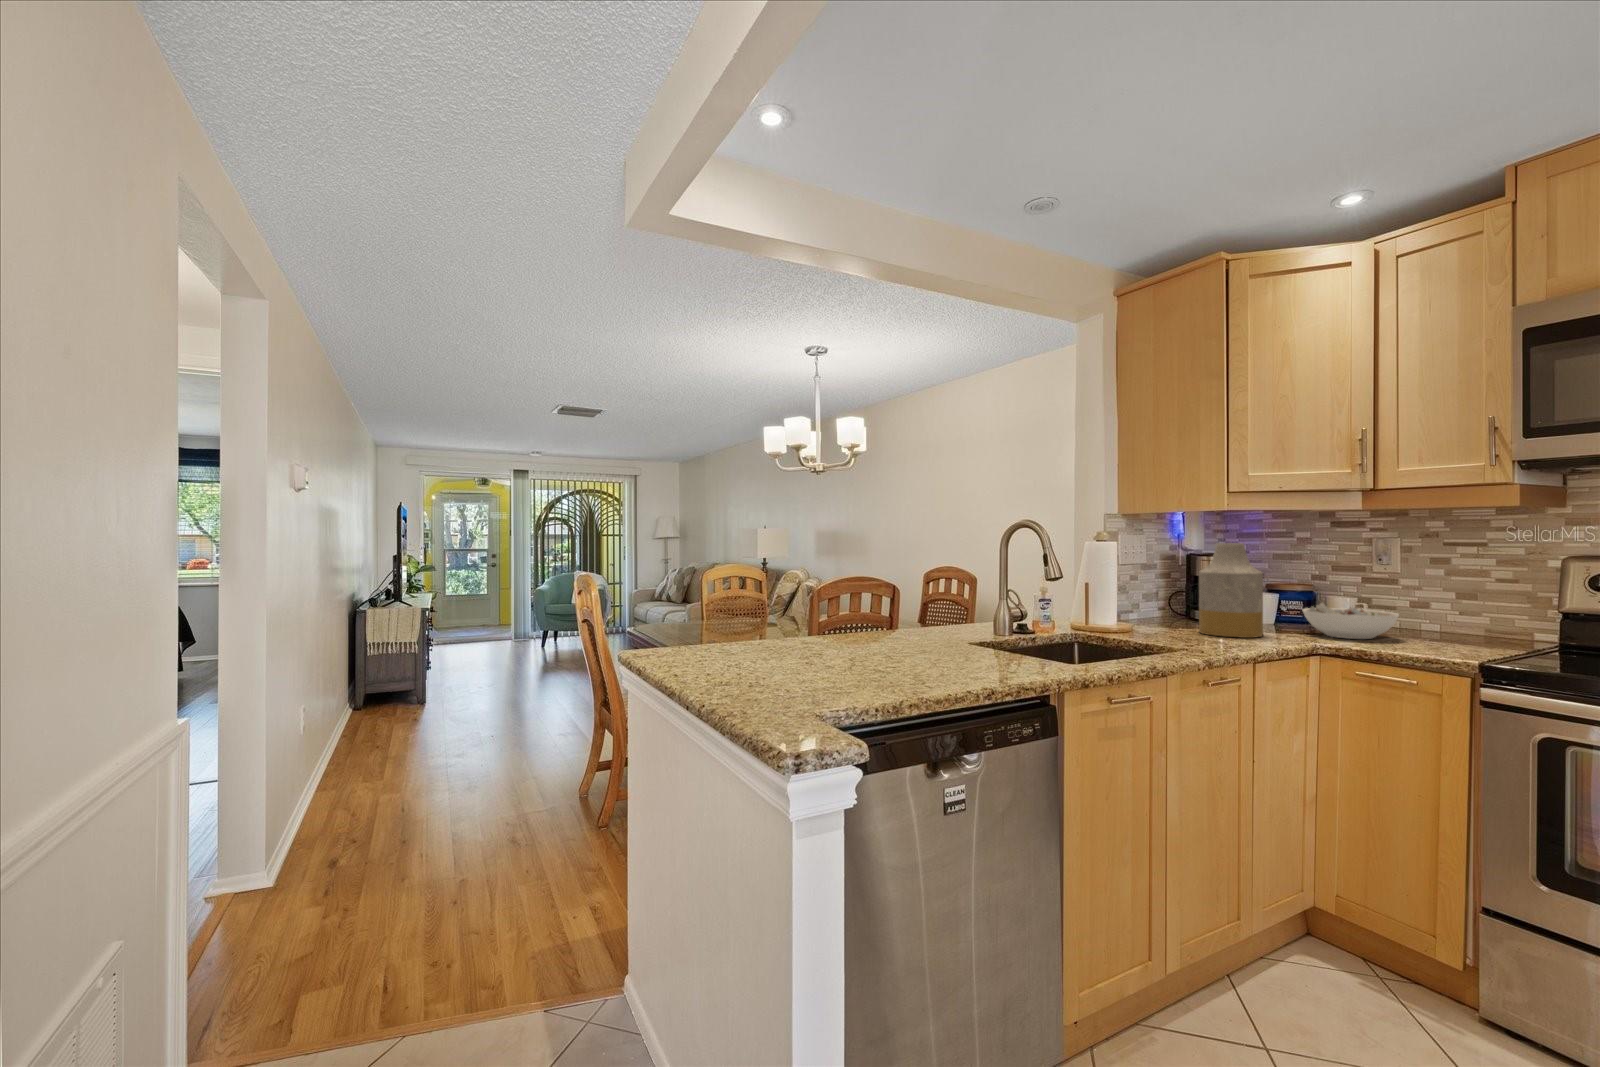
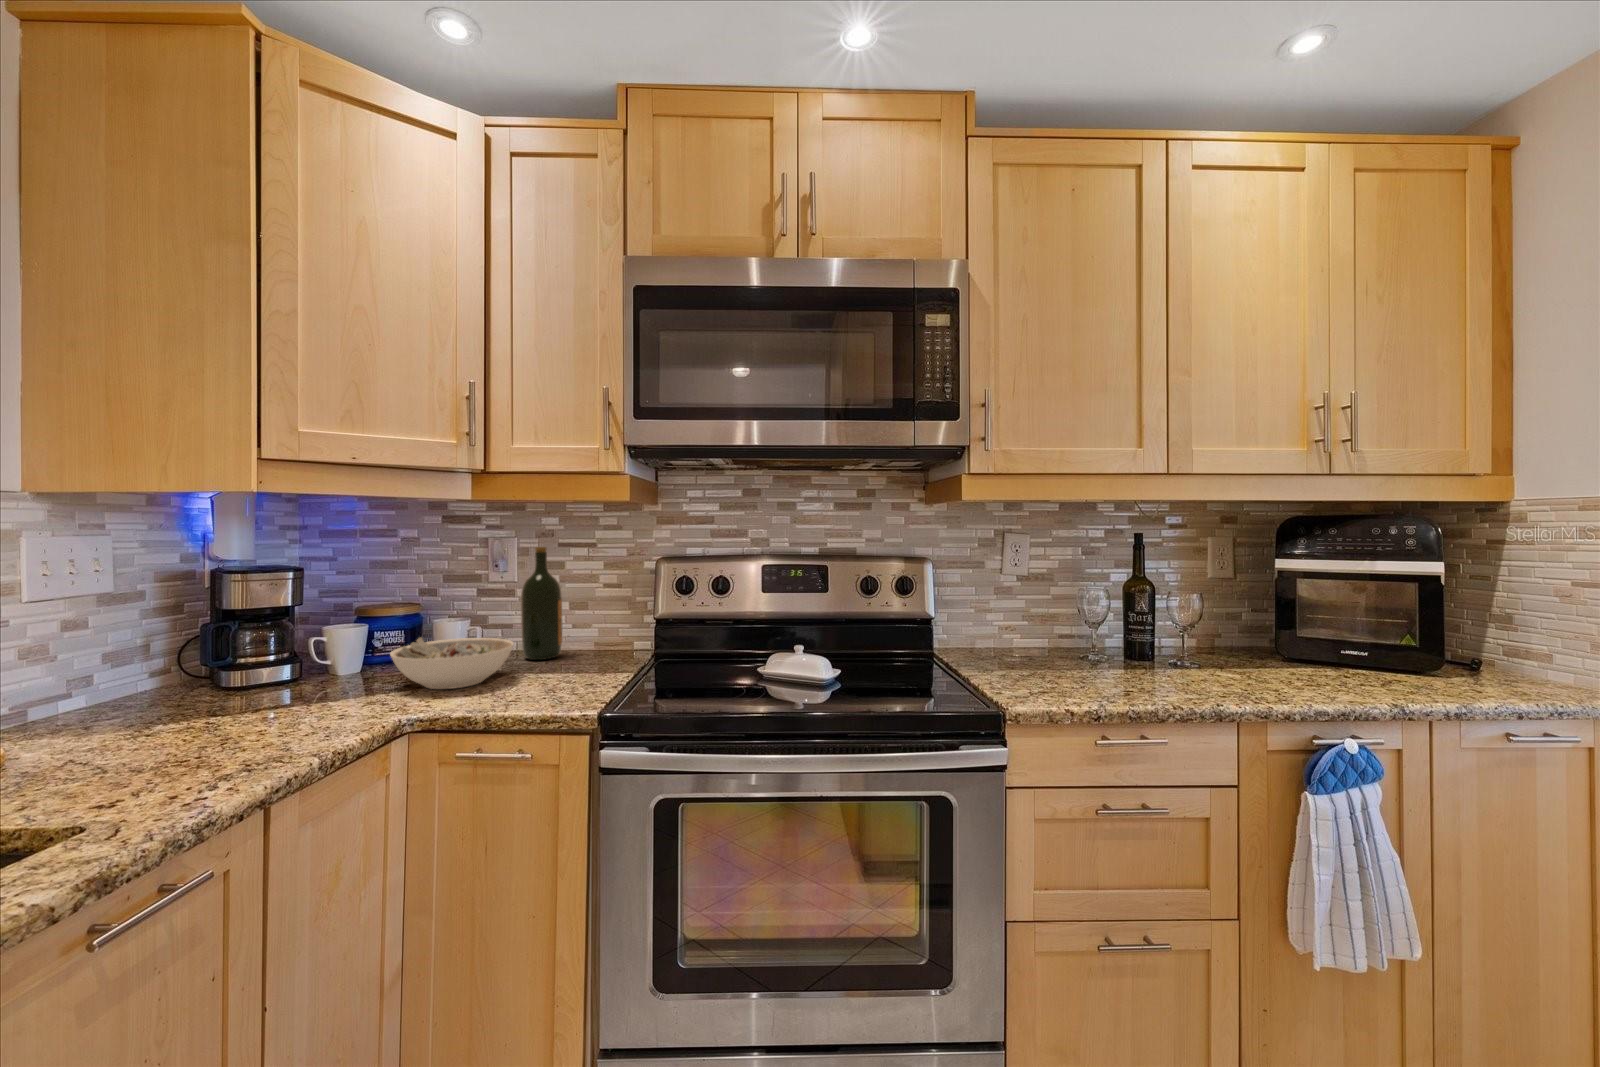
vase: present [1199,543,1263,638] -> none [191,556,321,736]
wine bottle: none [1405,545,1447,636] -> present [521,547,562,660]

